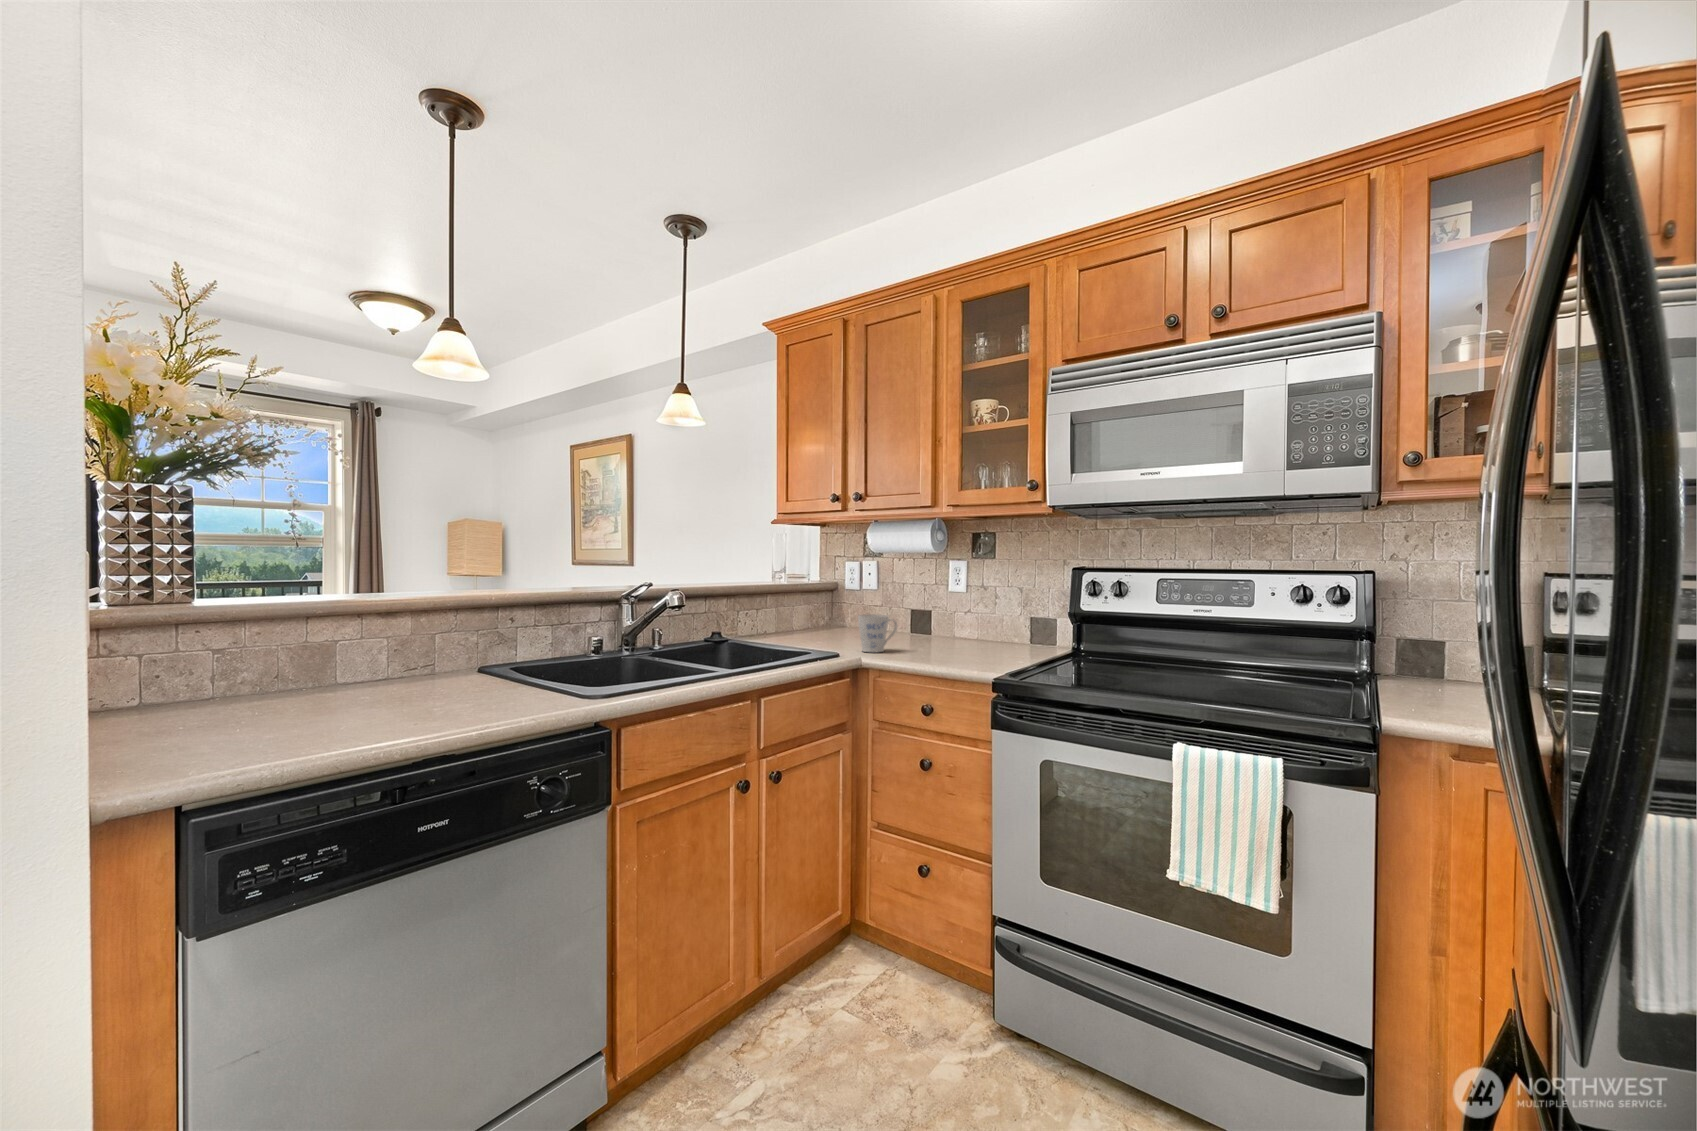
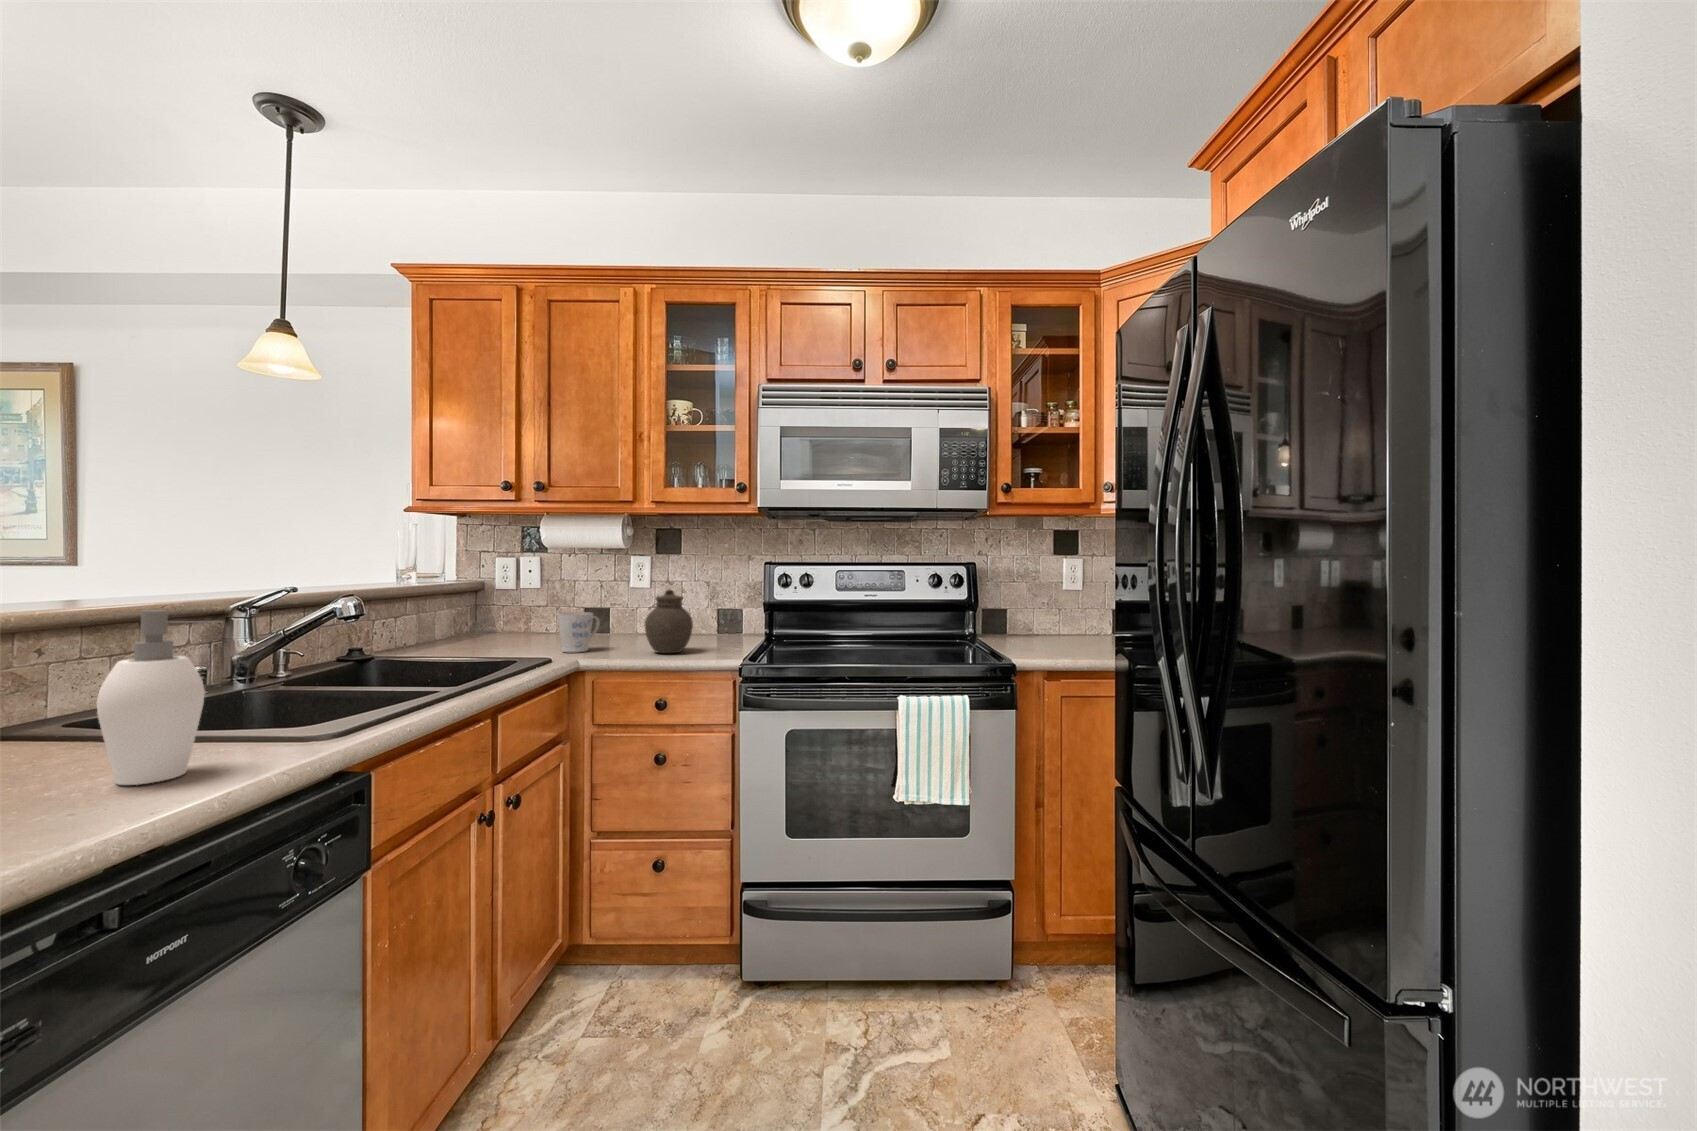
jar: none [925,596,973,661] -> present [645,590,693,653]
soap dispenser: none [478,602,530,711] -> present [97,610,223,785]

